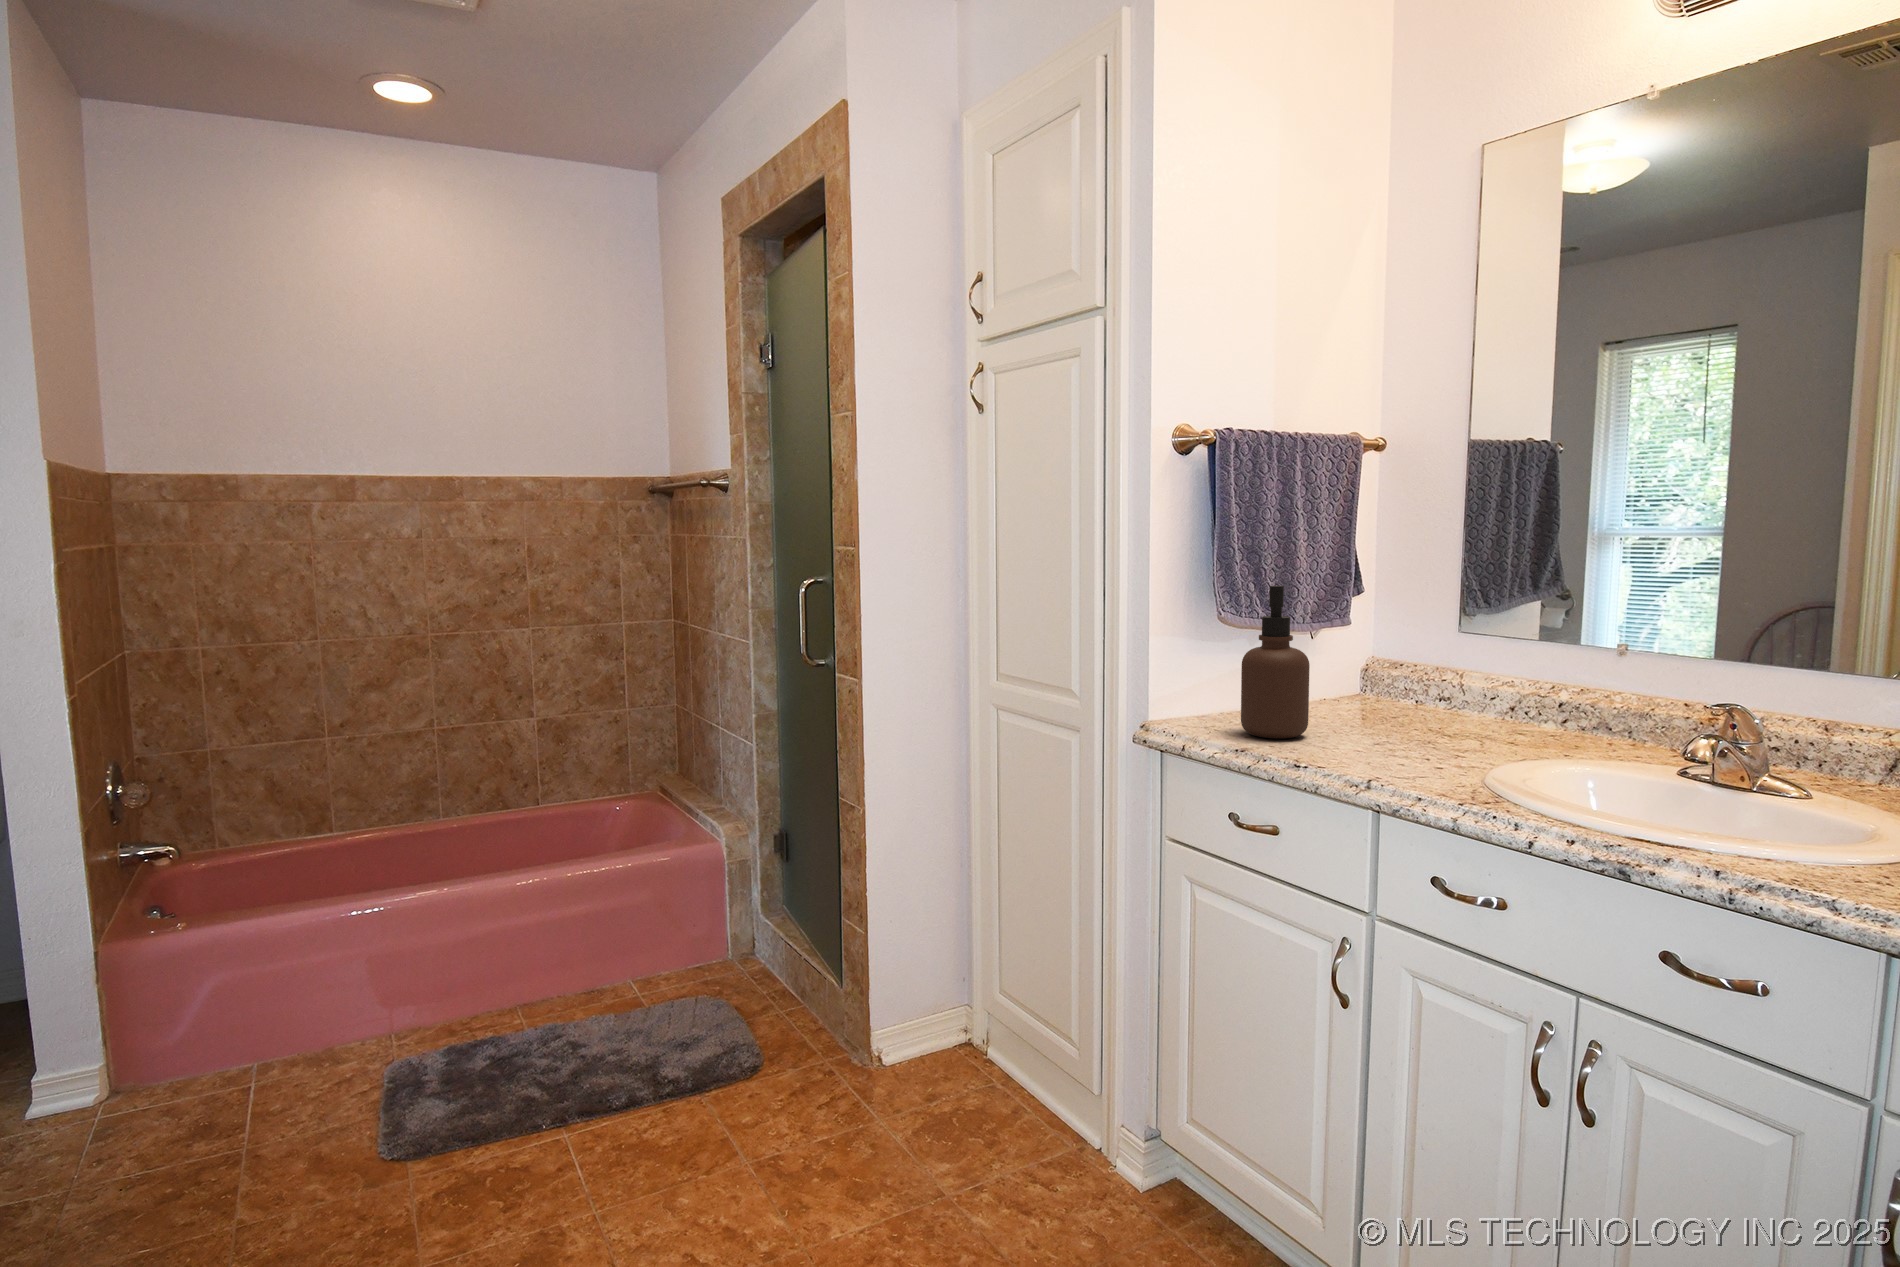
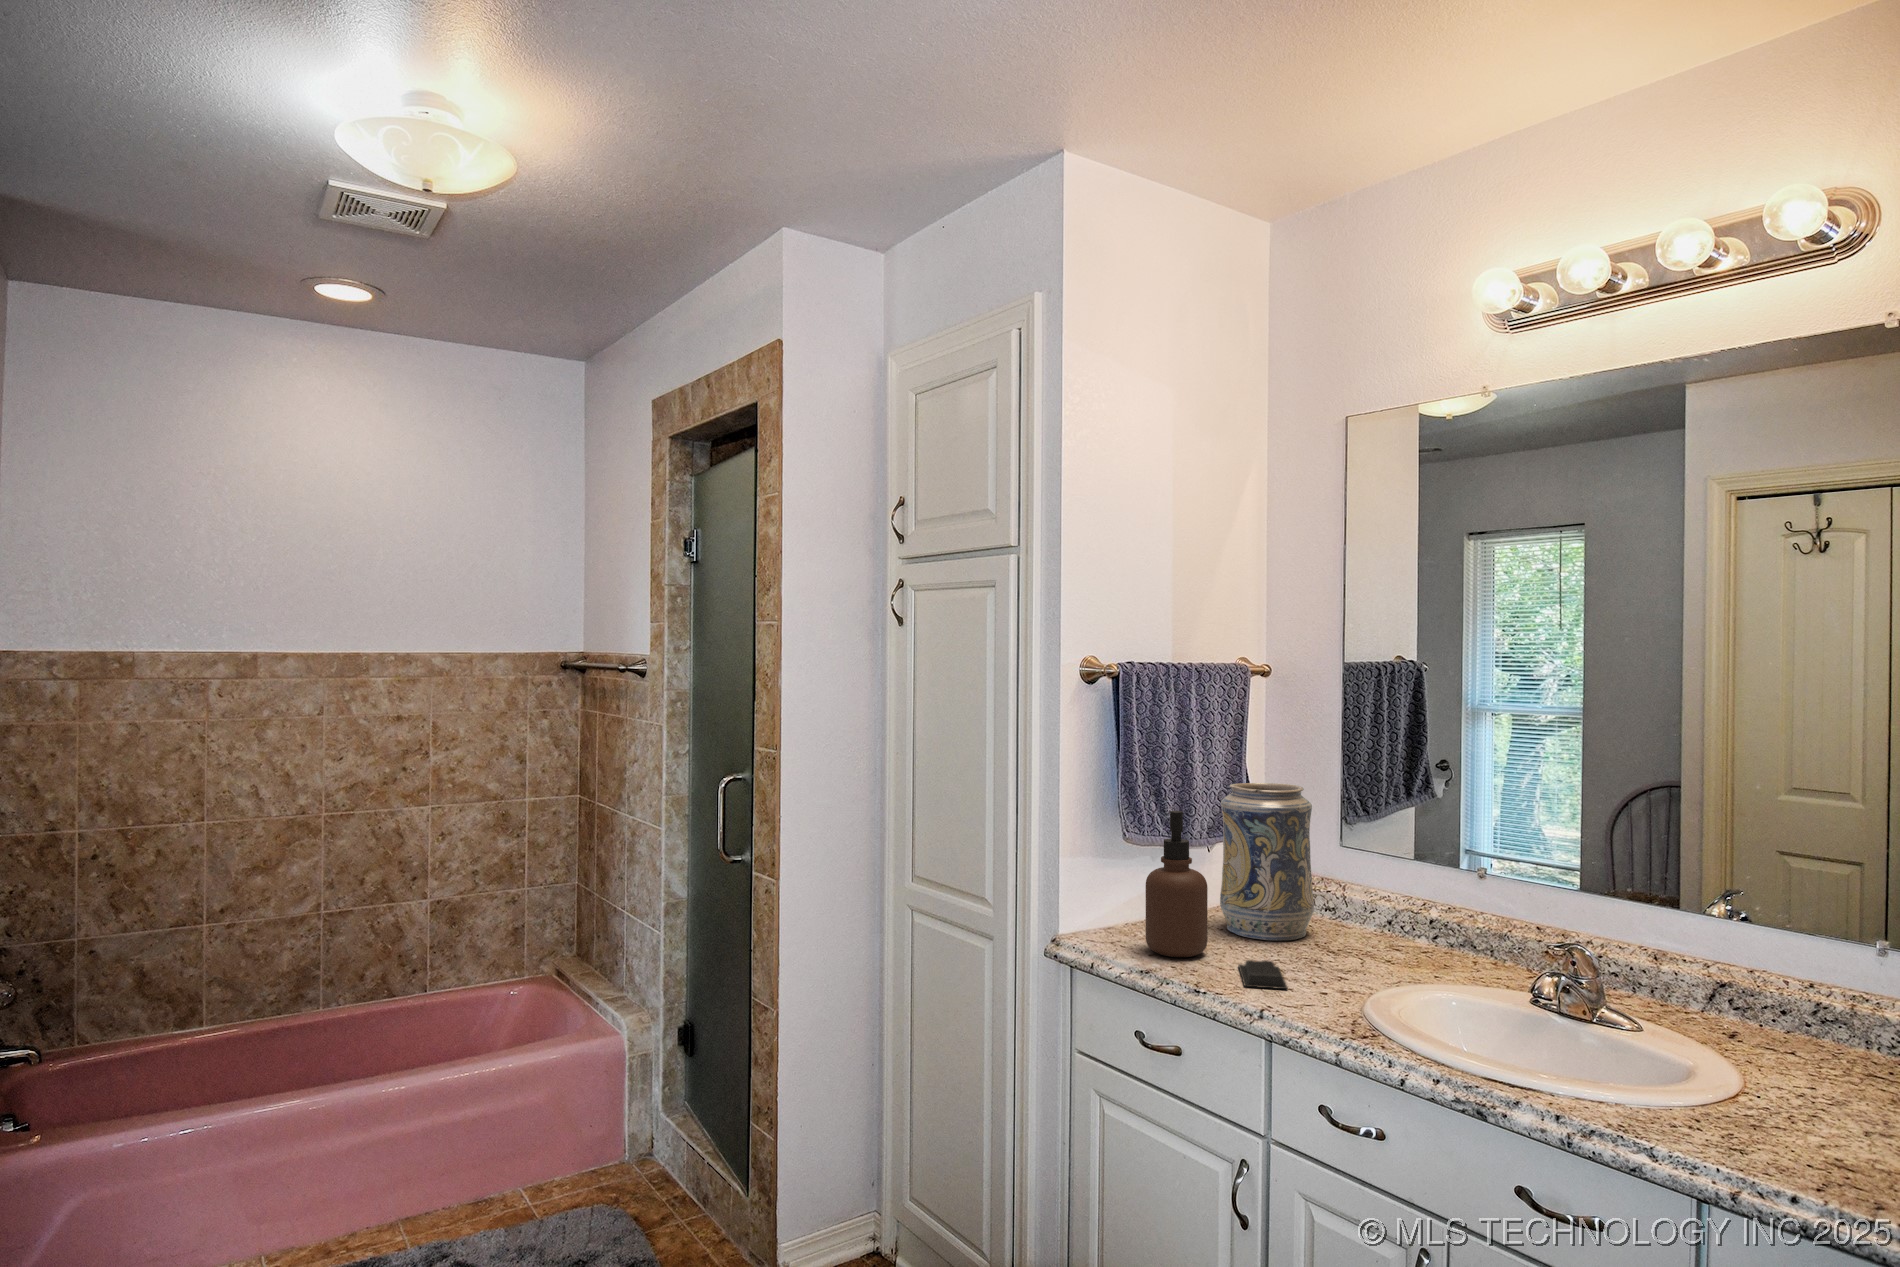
decorative vase: none [1322,564,1428,726] -> present [1220,783,1314,941]
soap bar: none [1342,738,1398,764] -> present [1238,960,1287,989]

